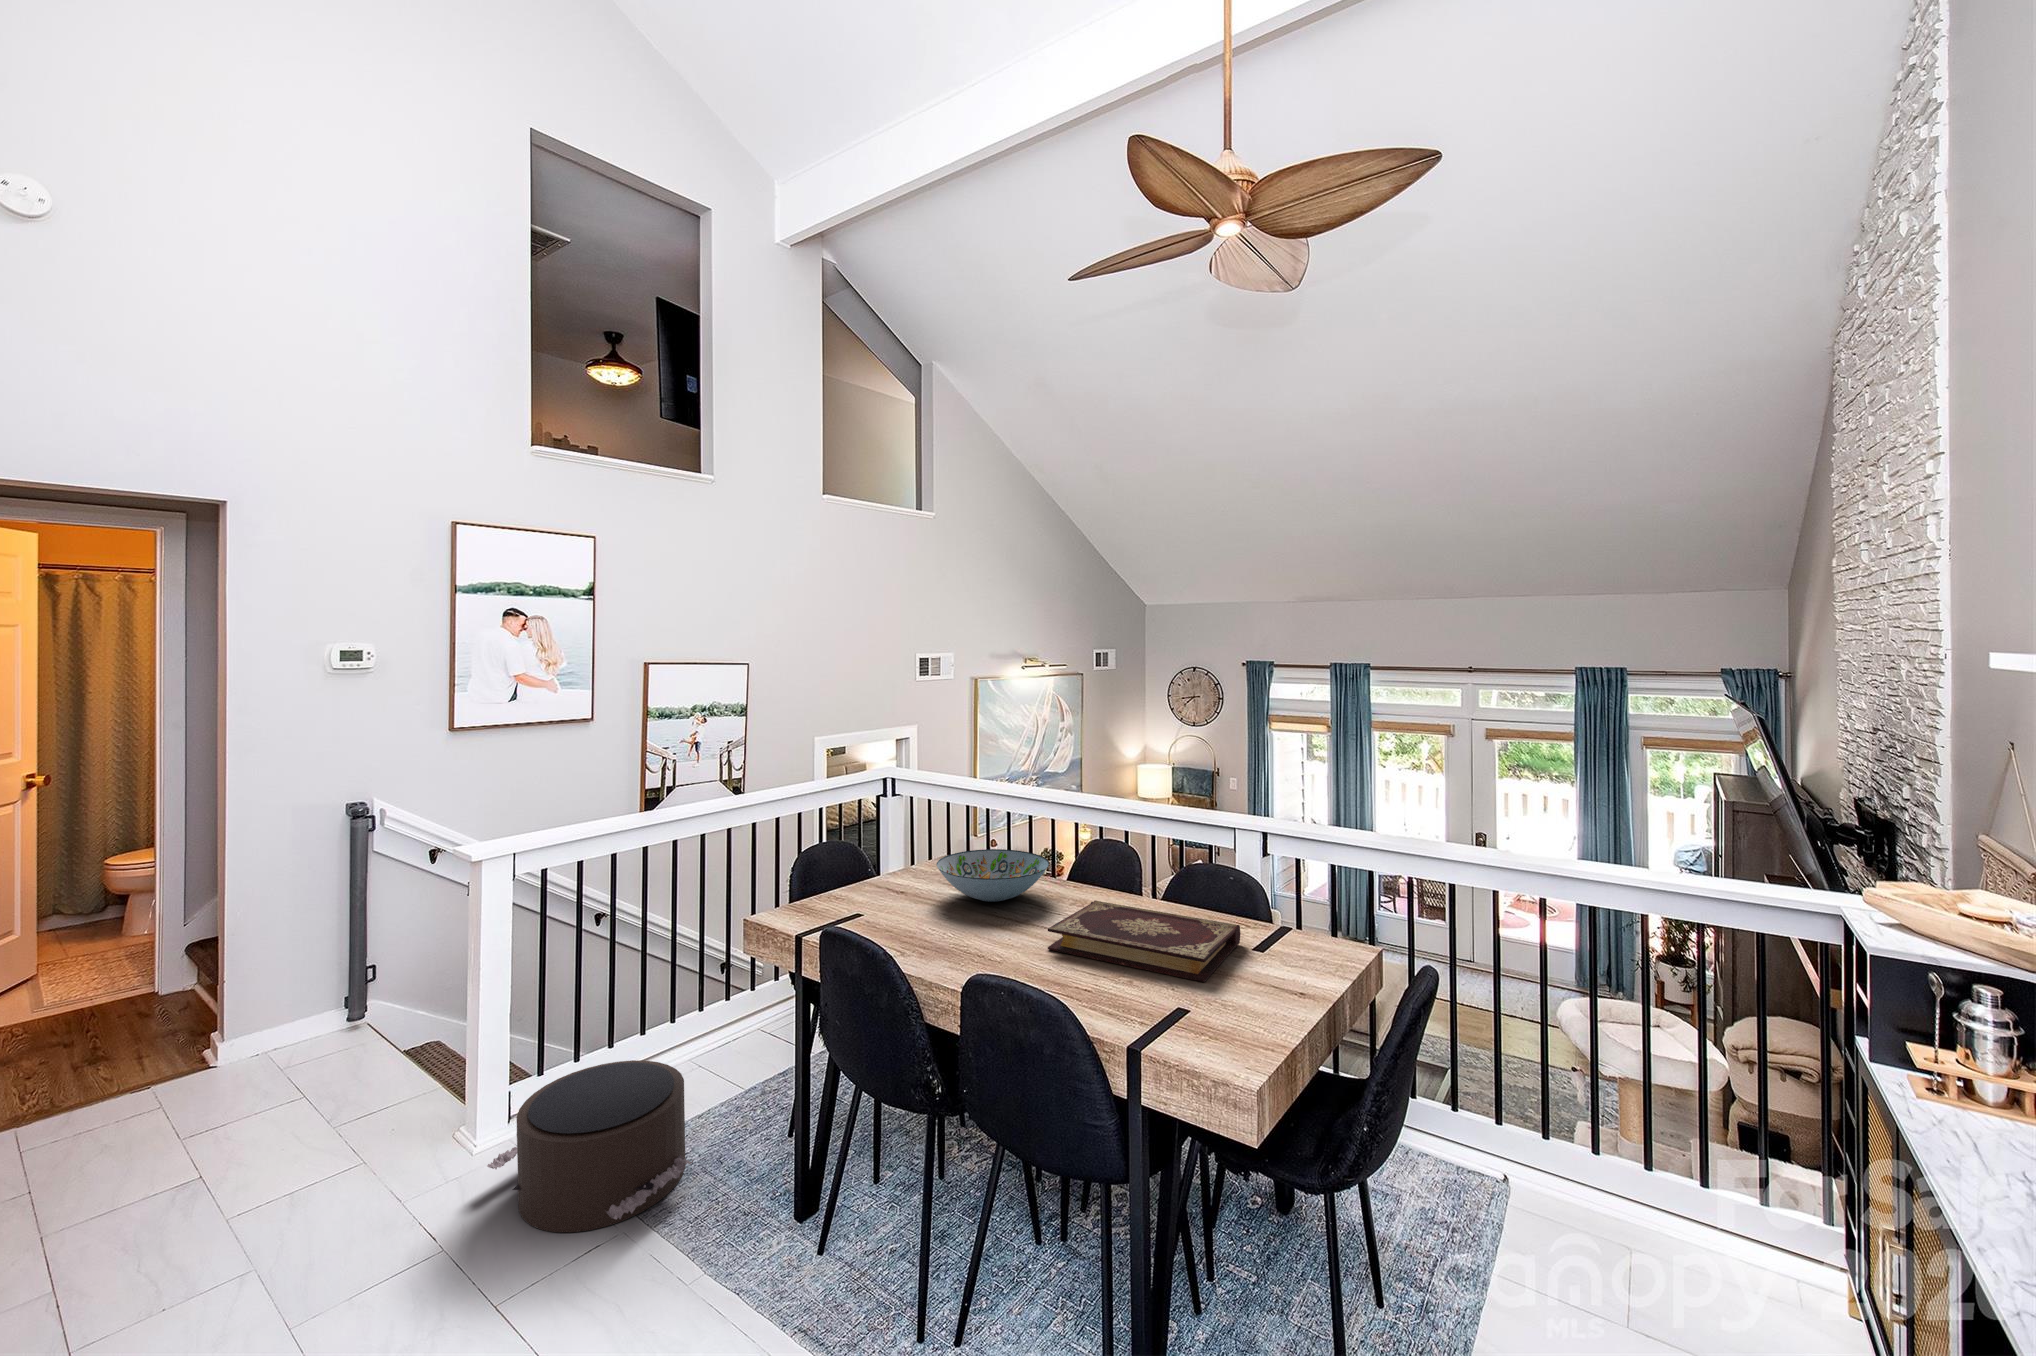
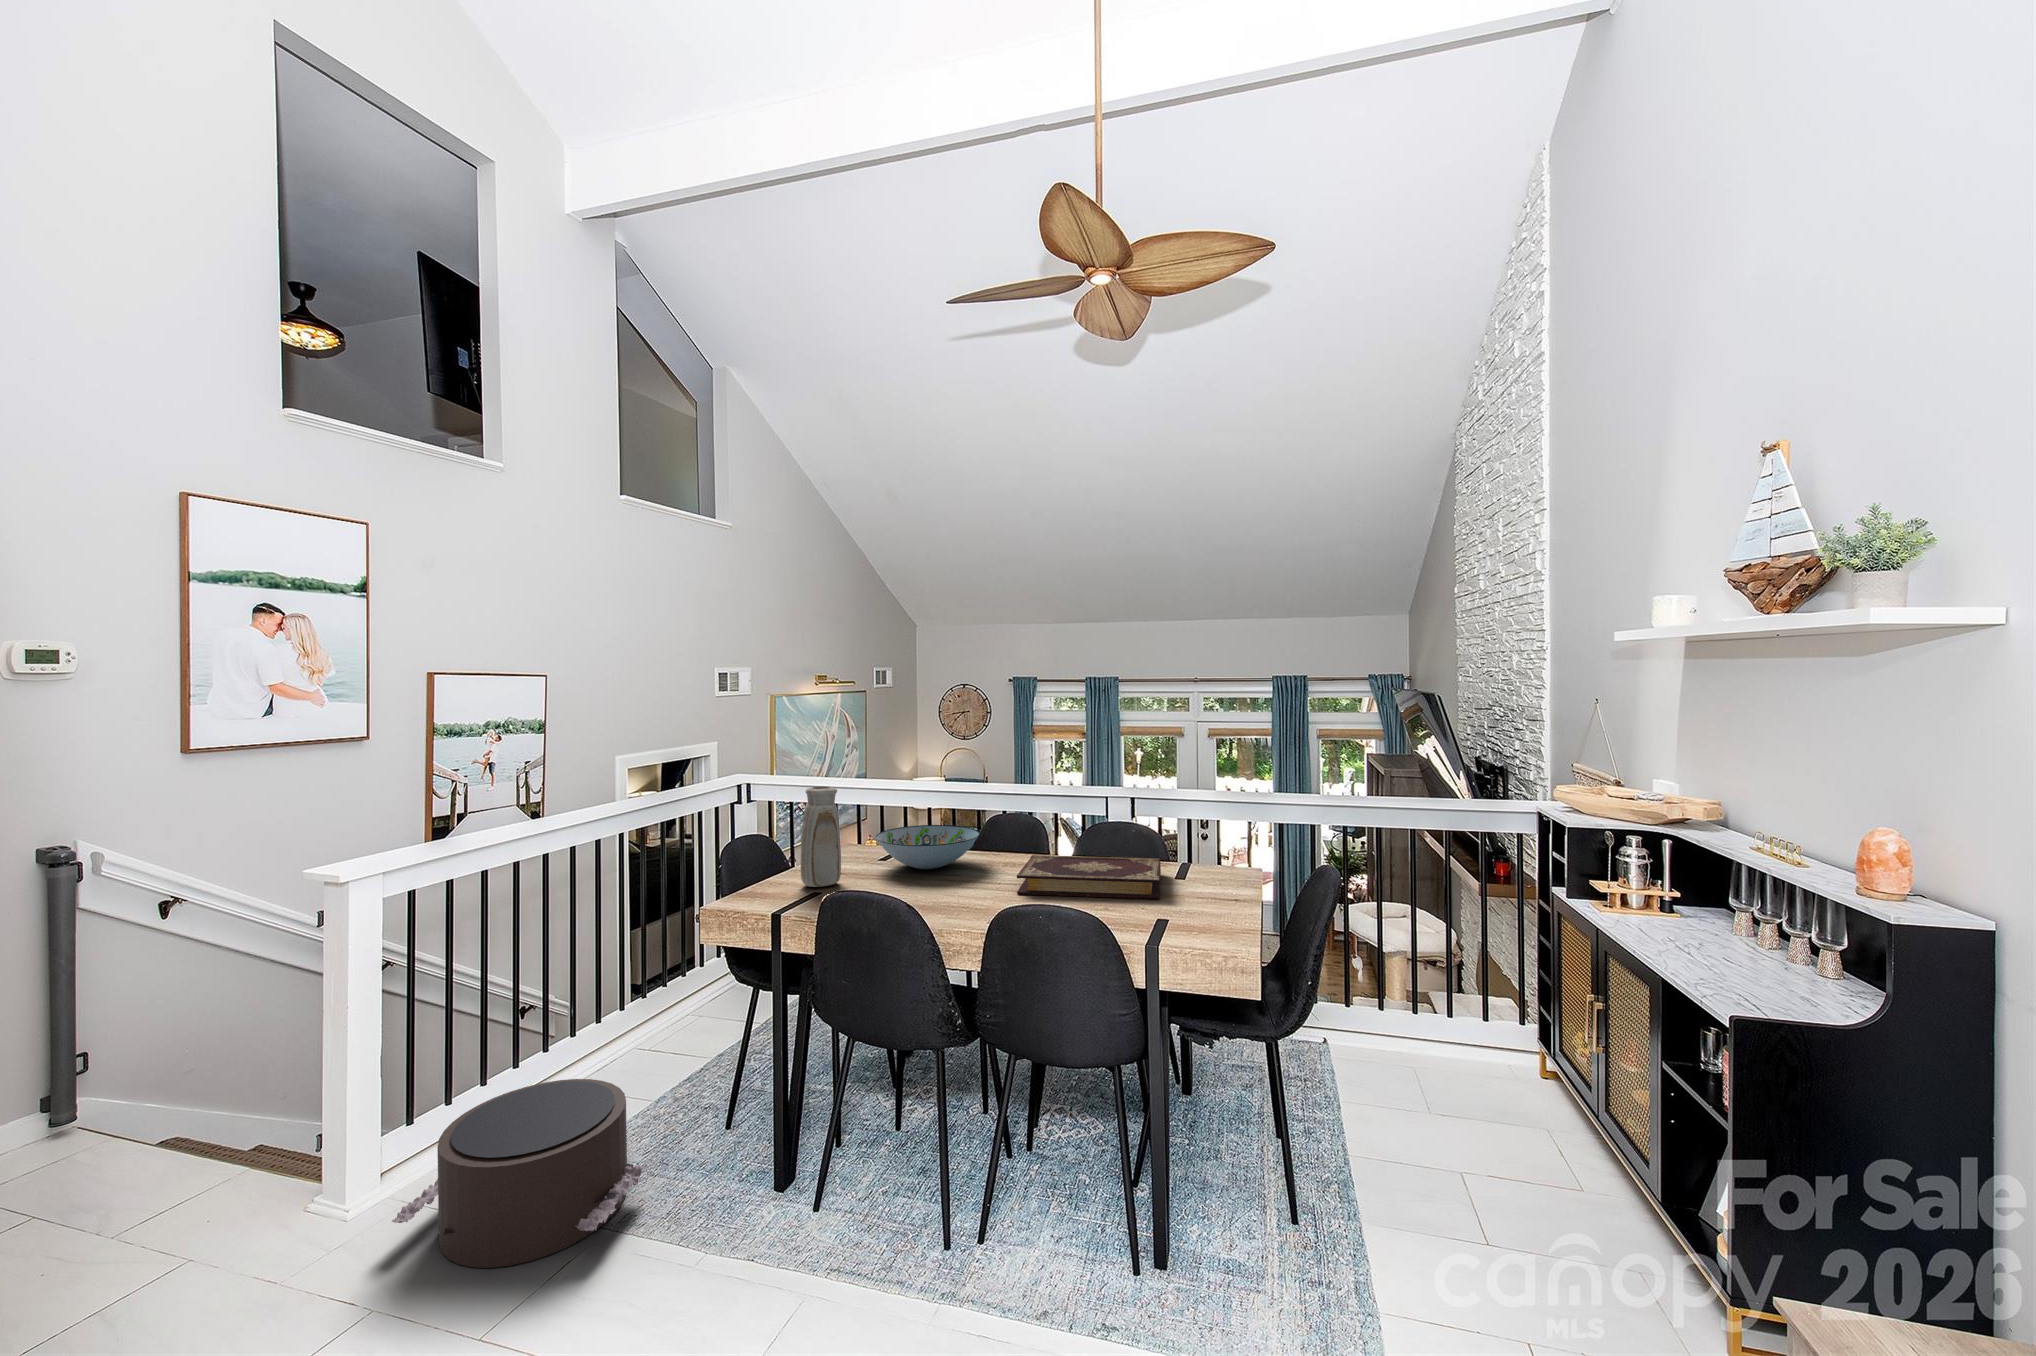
vase: none [848,806,889,911] -> present [801,786,841,887]

